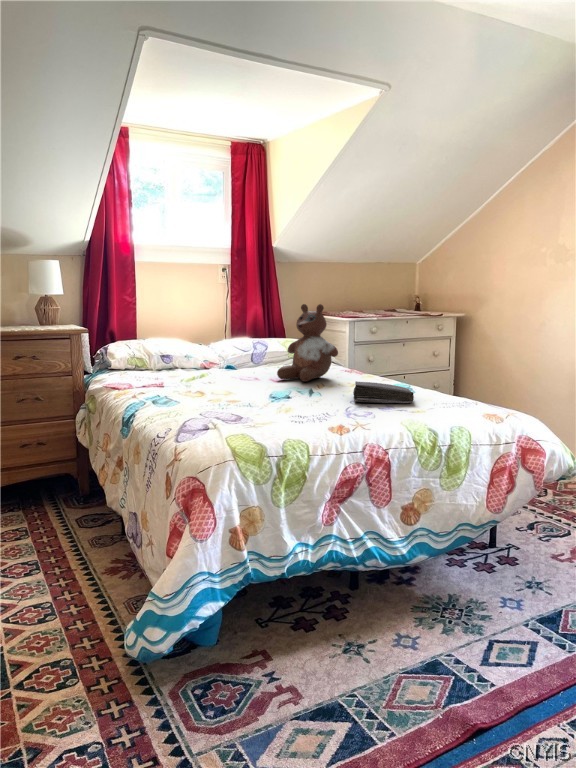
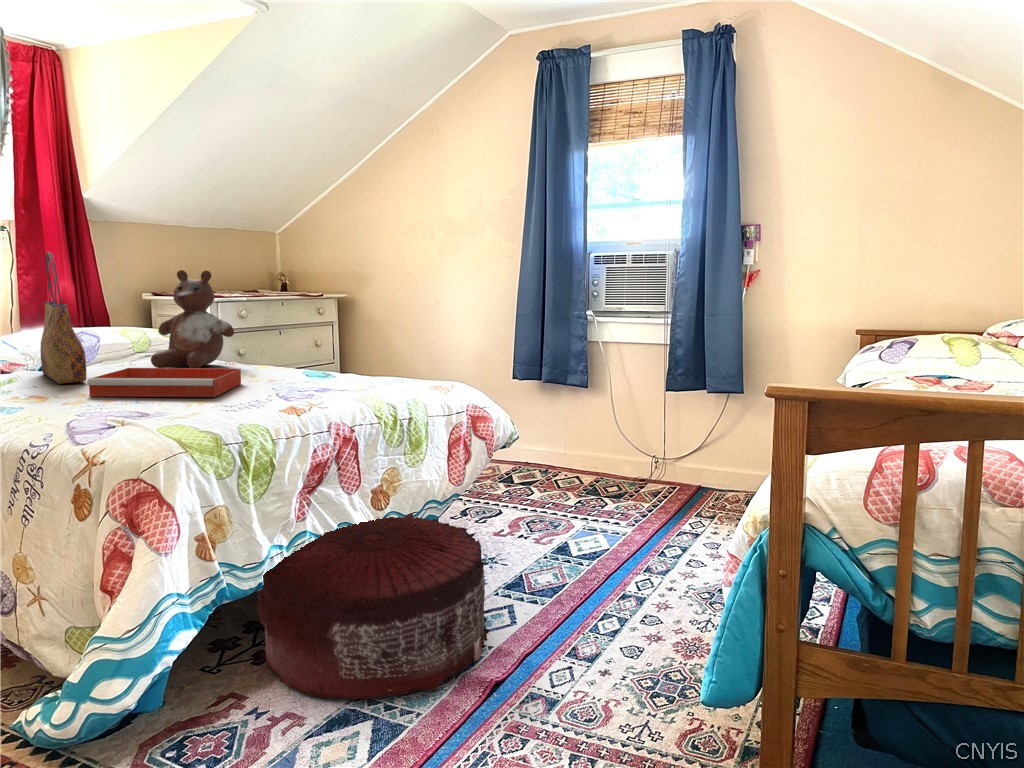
tote bag: none [202,295,225,390] -> present [40,252,87,384]
tray: none [211,381,324,410] -> present [87,368,241,397]
book: present [353,382,414,403] -> none [275,362,353,384]
pouf: none [287,524,499,711] -> present [256,513,488,699]

